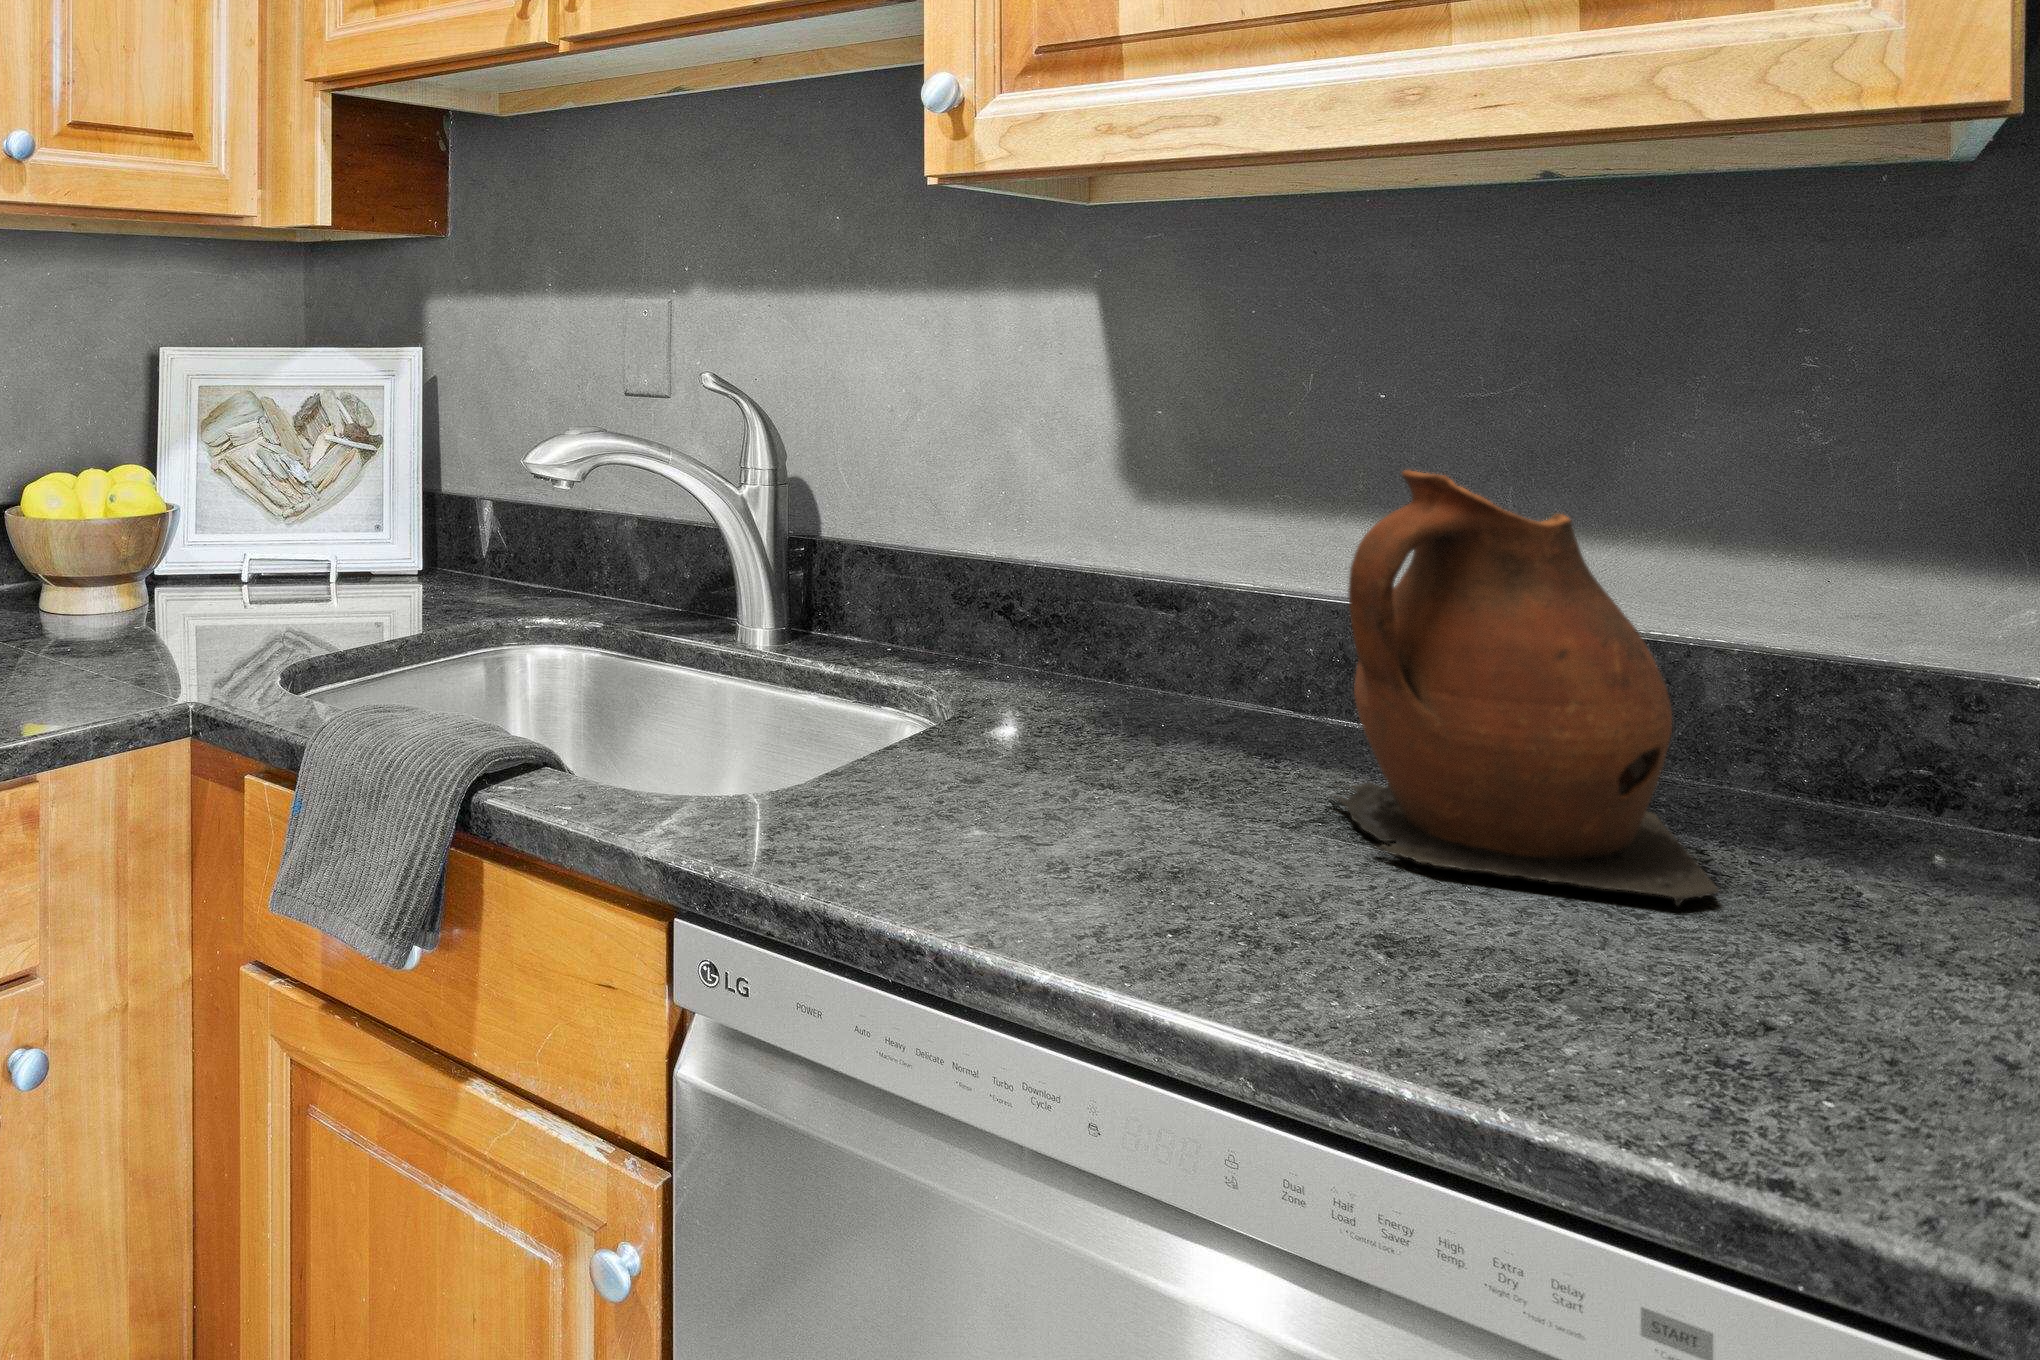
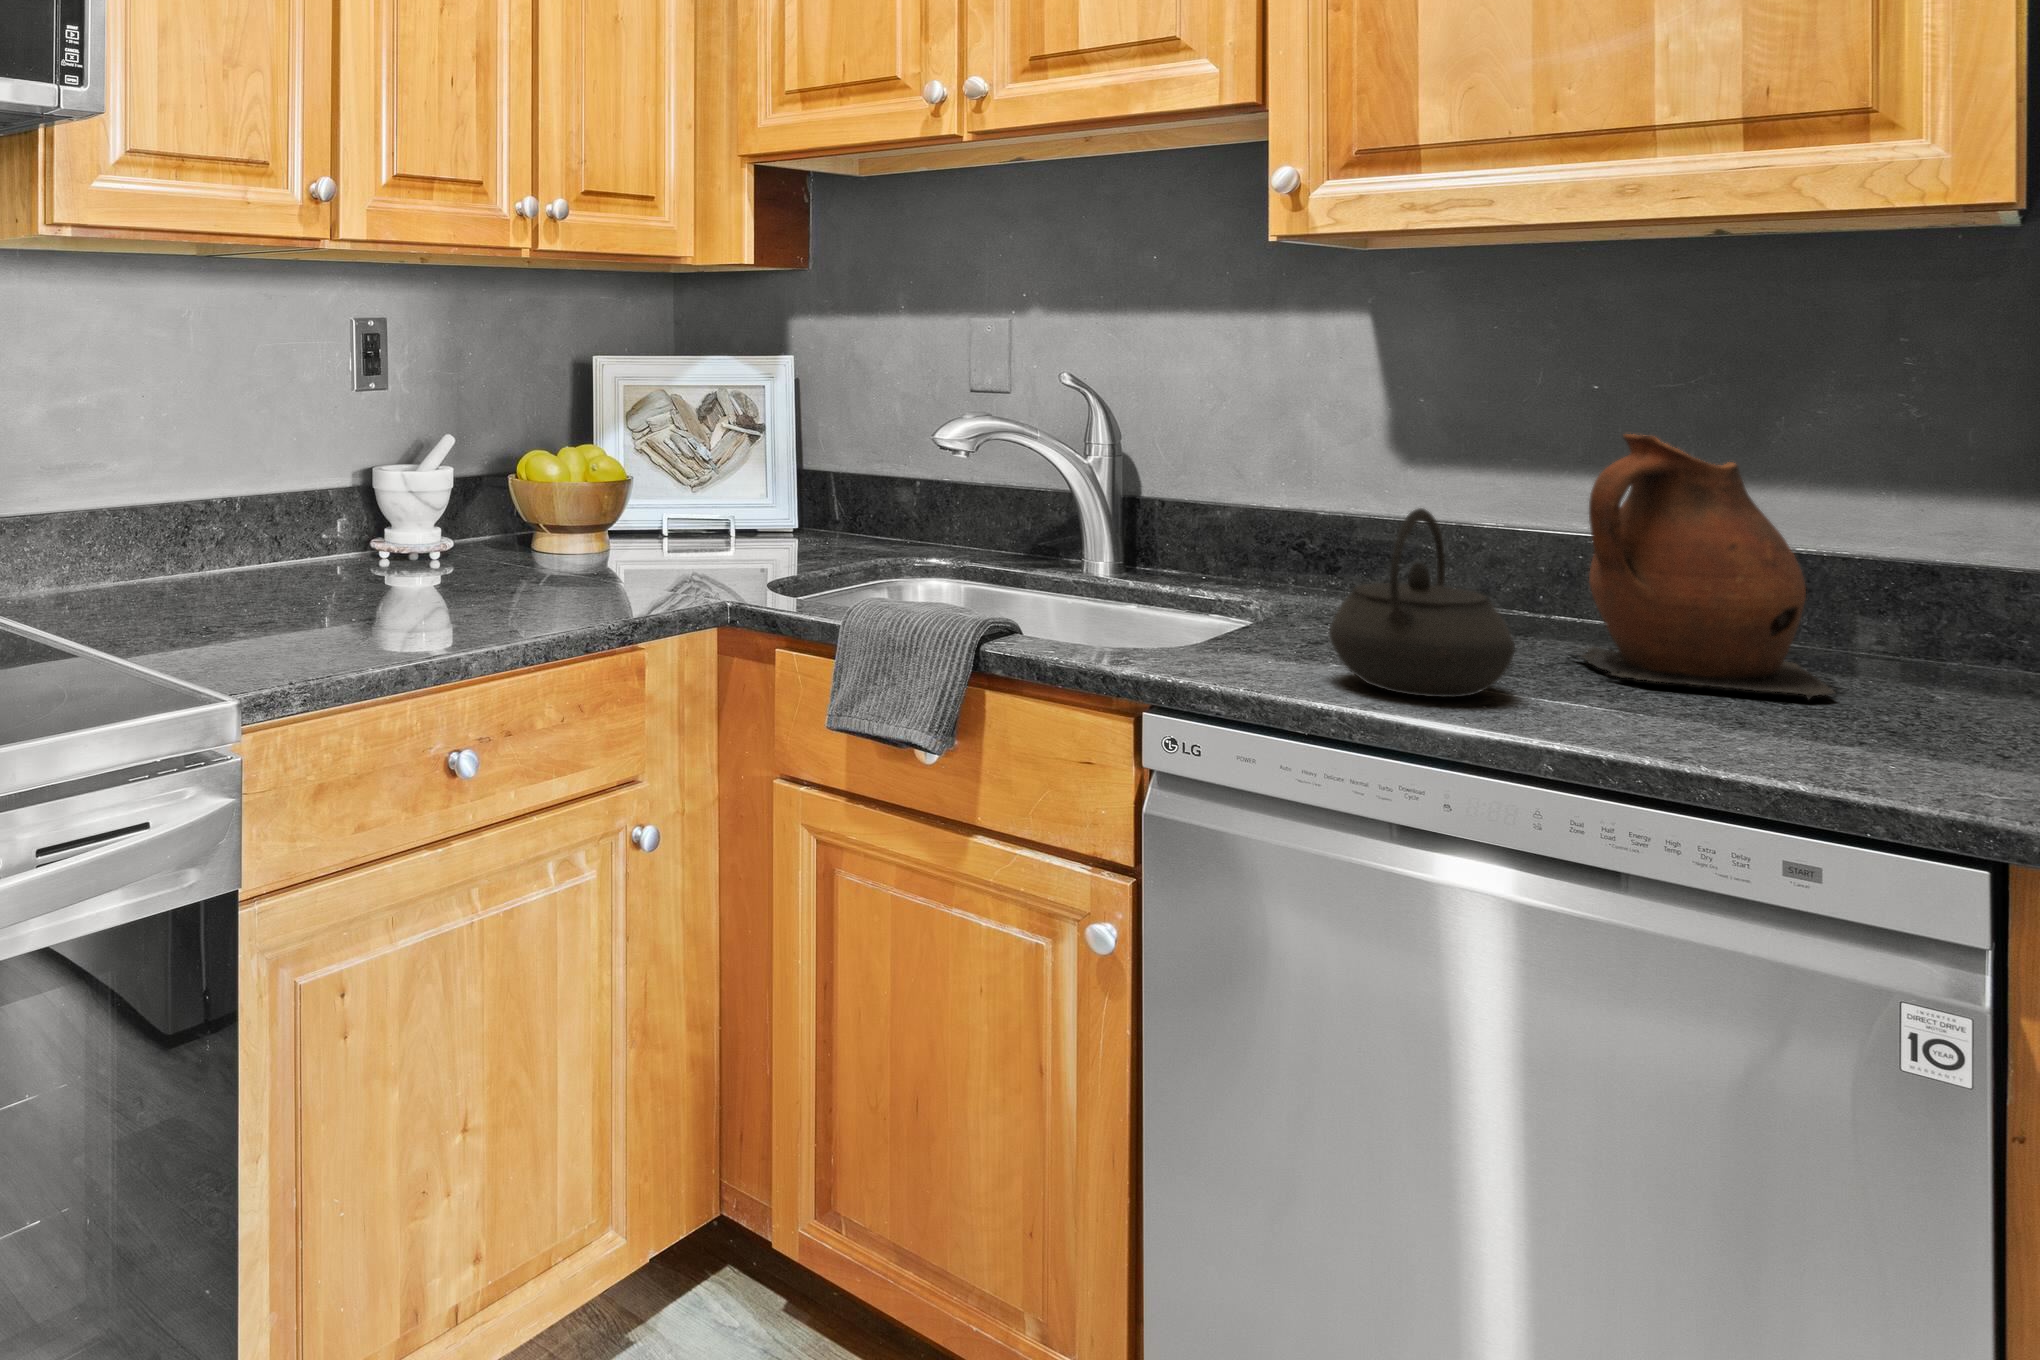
kettle: none [947,598,1221,913] -> present [1329,508,1515,697]

